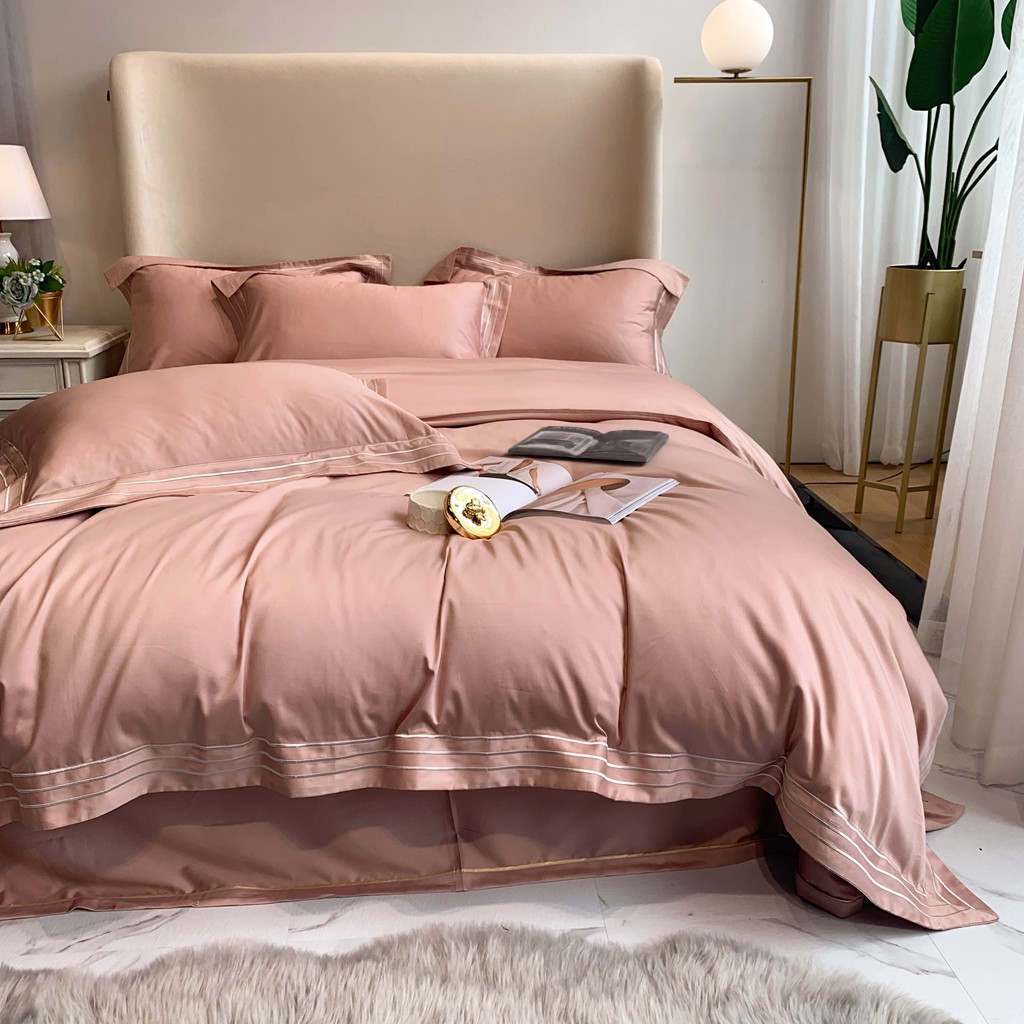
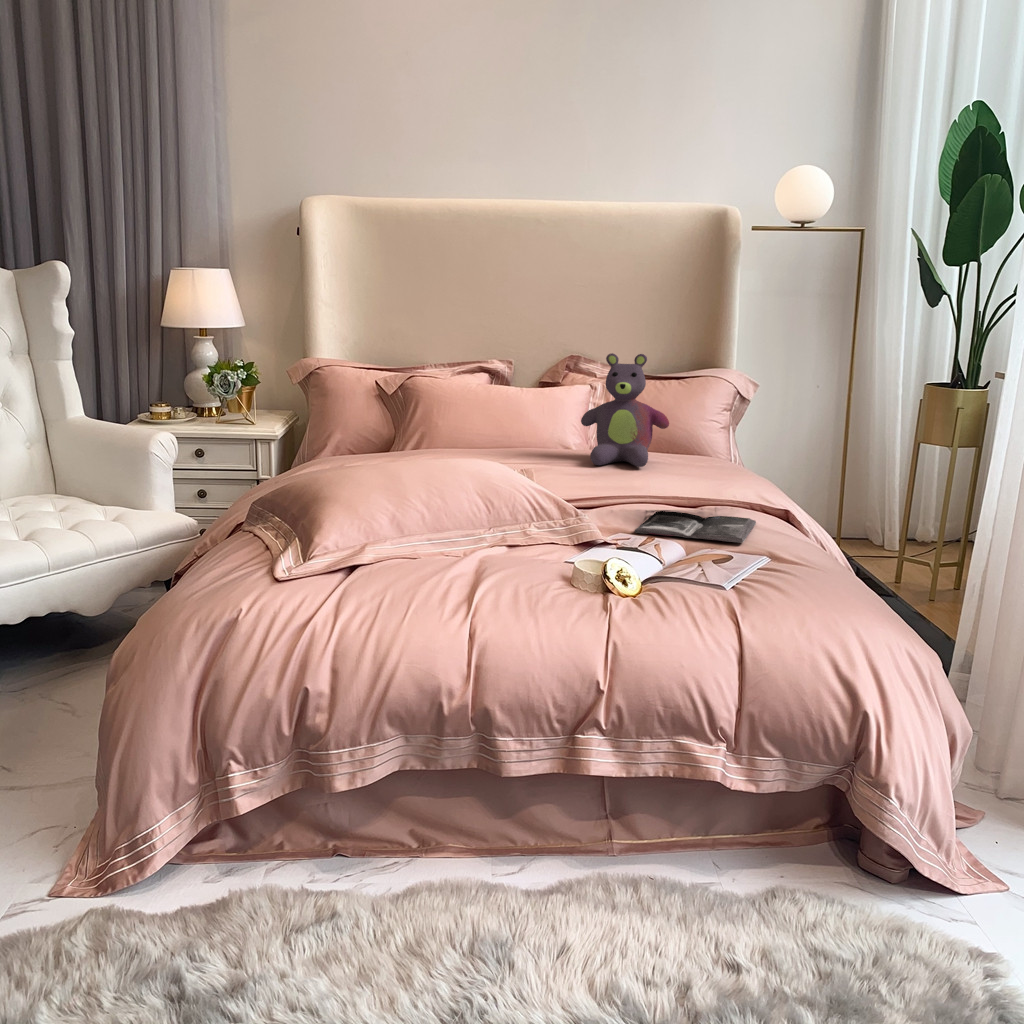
stuffed bear: none [460,231,569,375] -> present [581,353,669,467]

